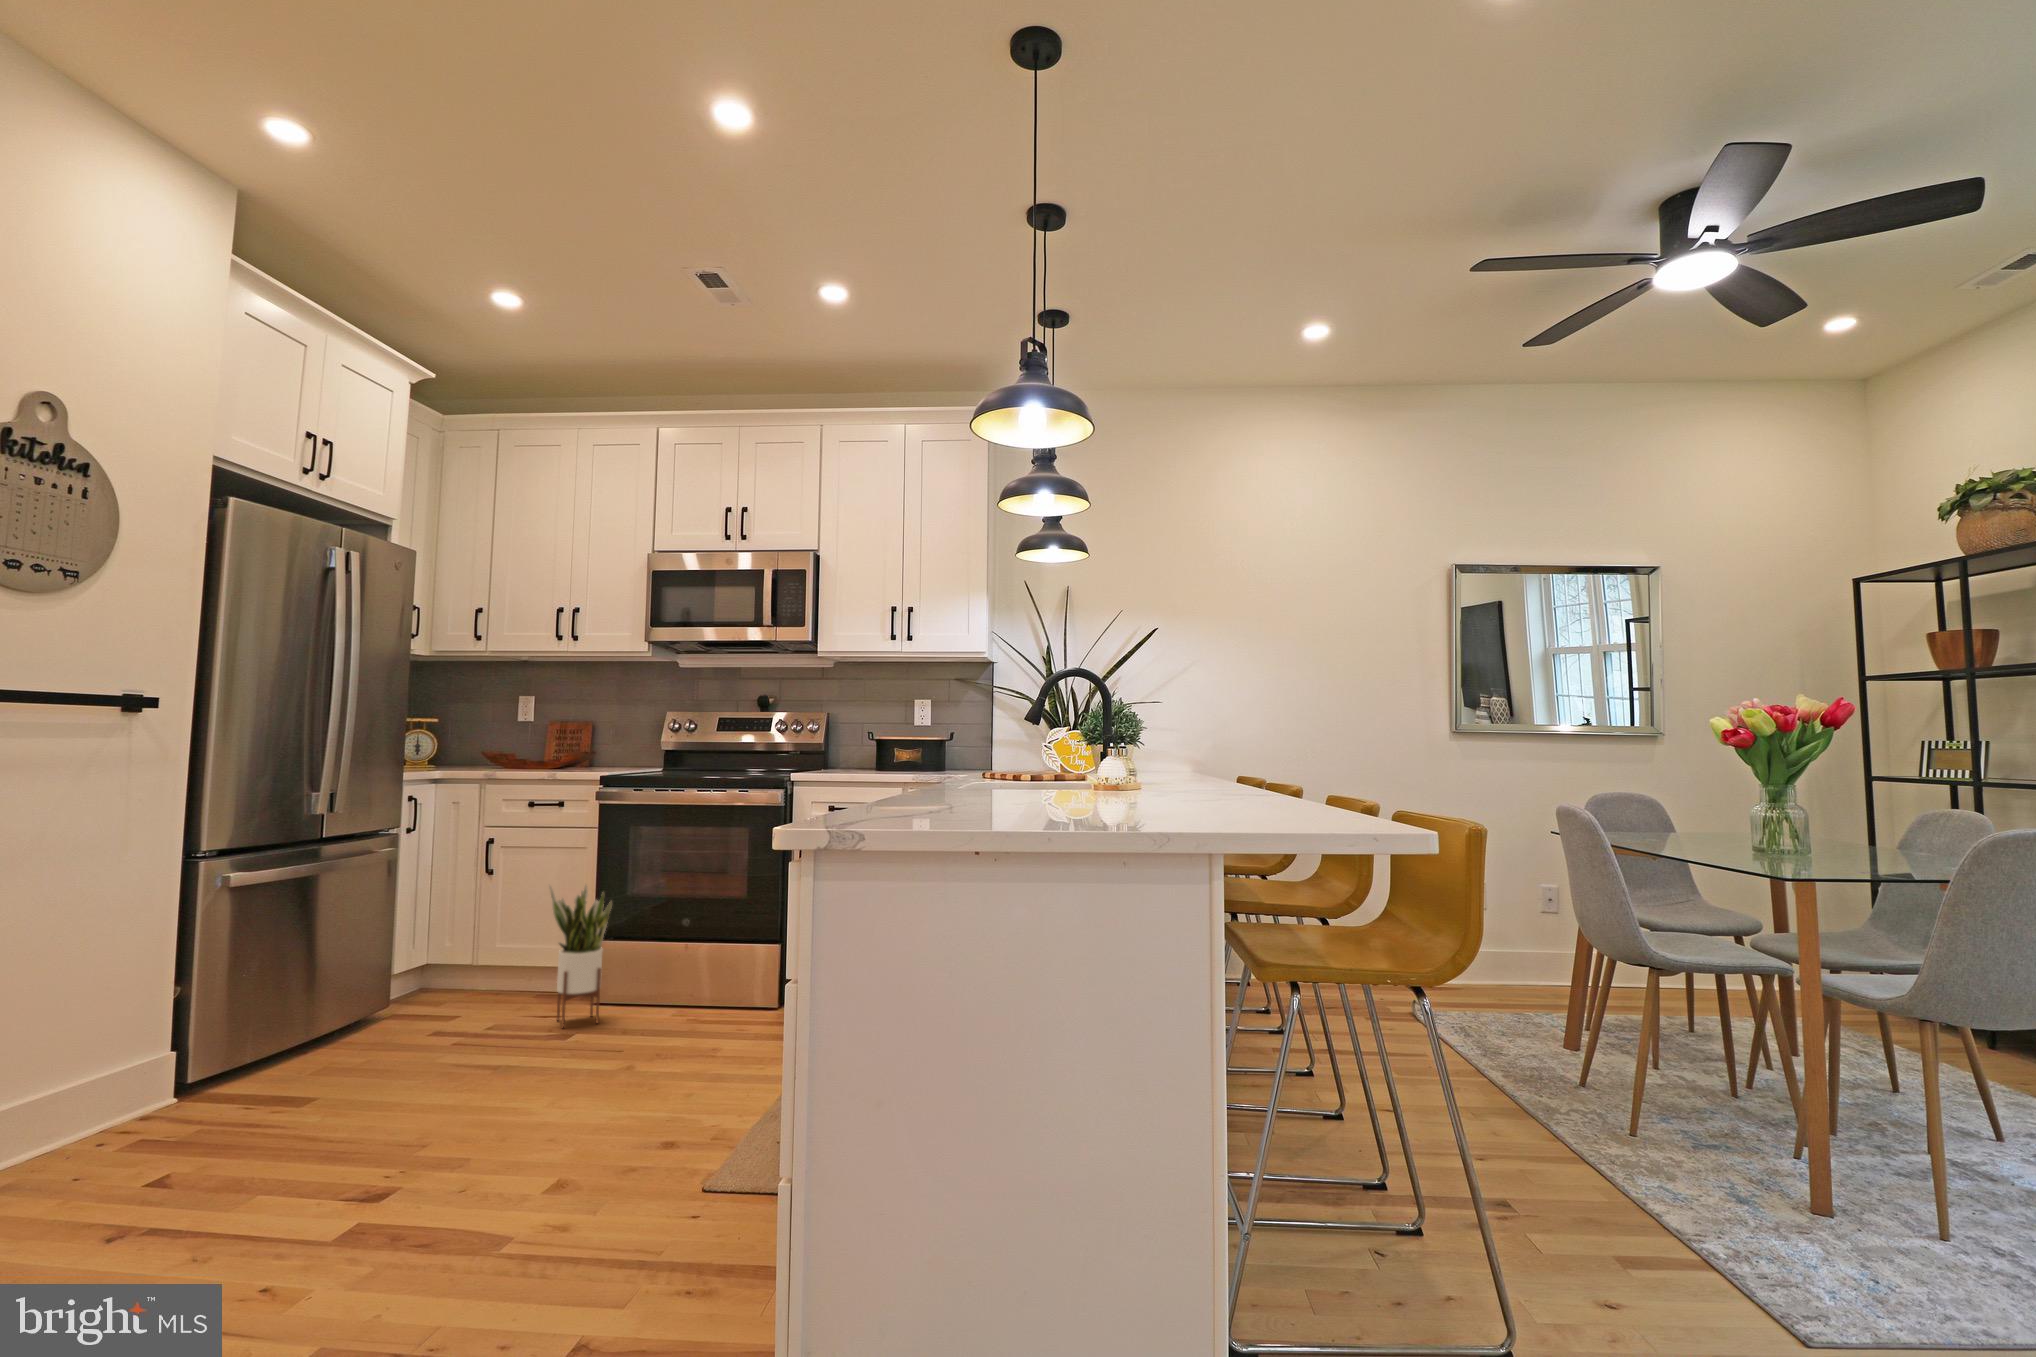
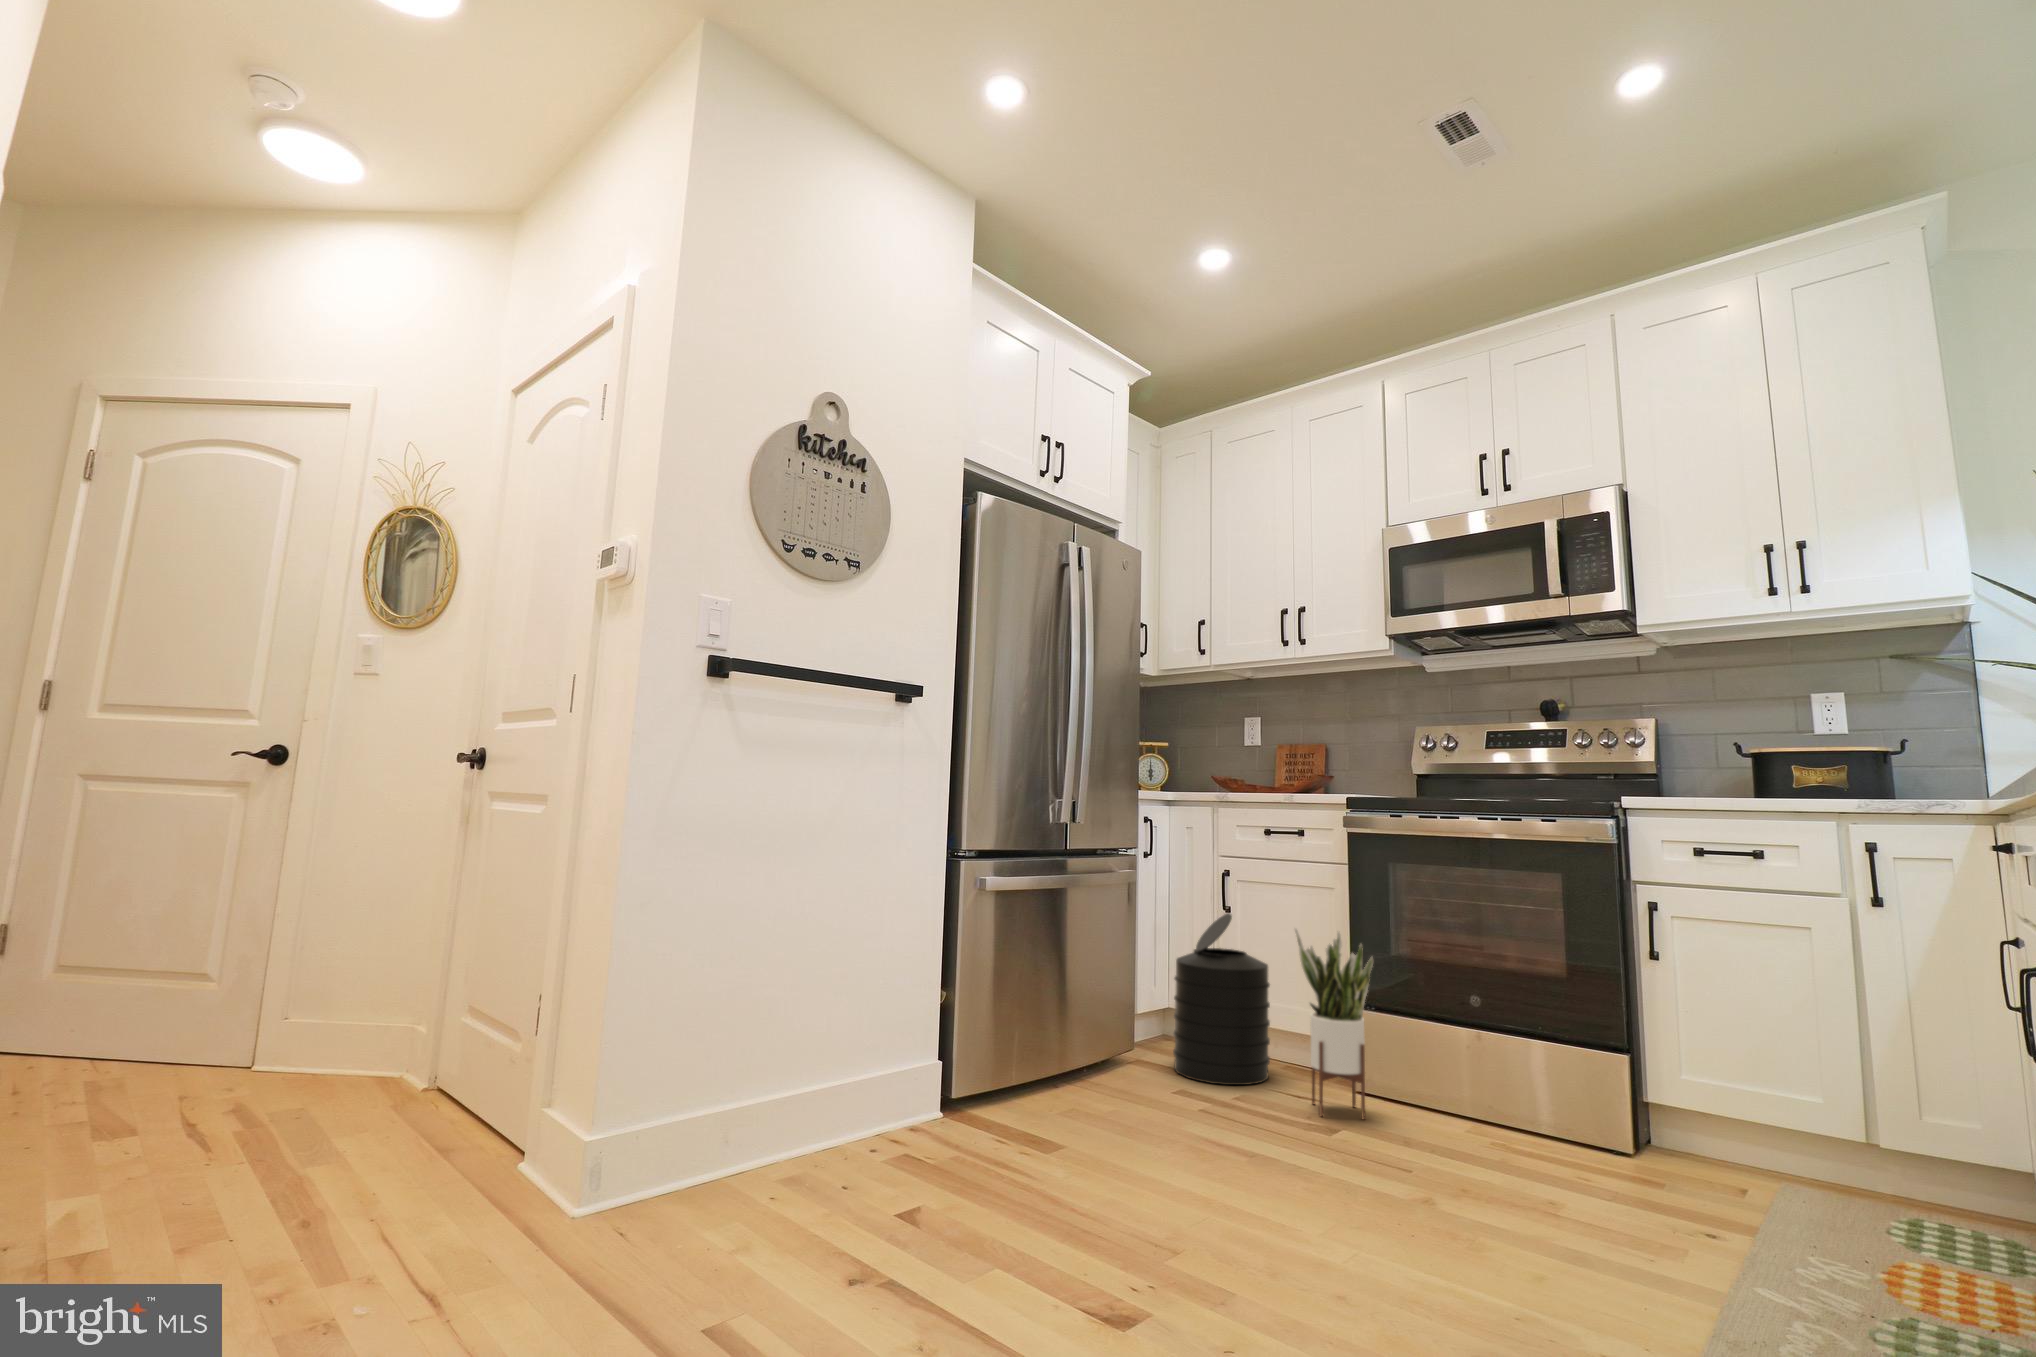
trash can: none [431,876,527,1022] -> present [1173,914,1270,1085]

